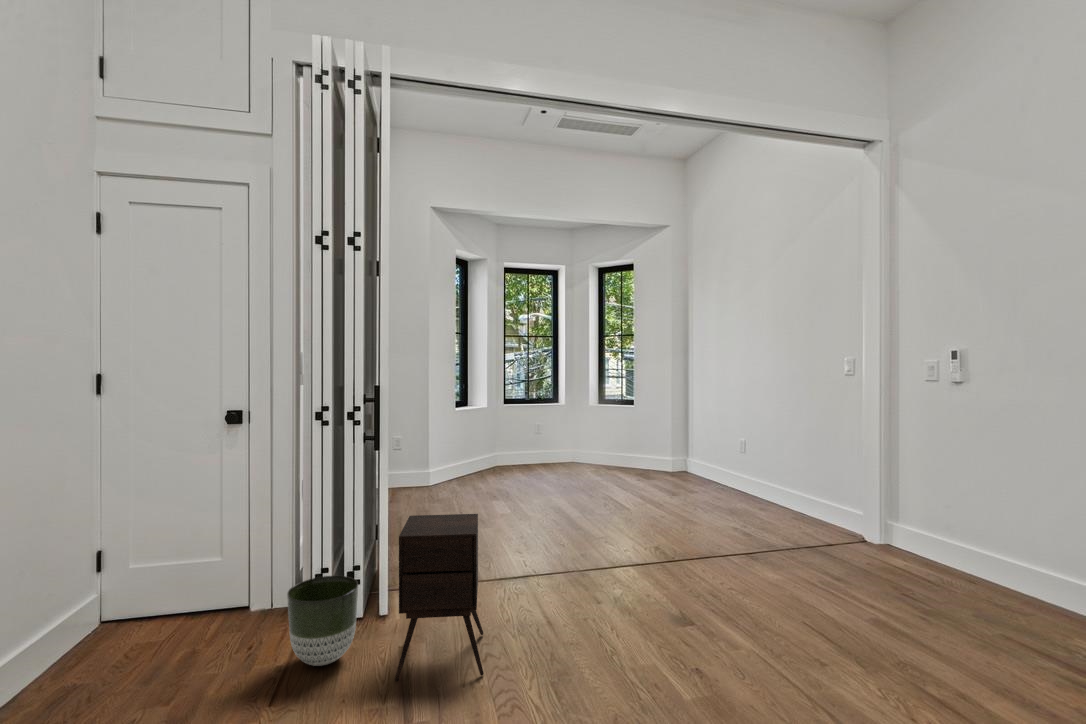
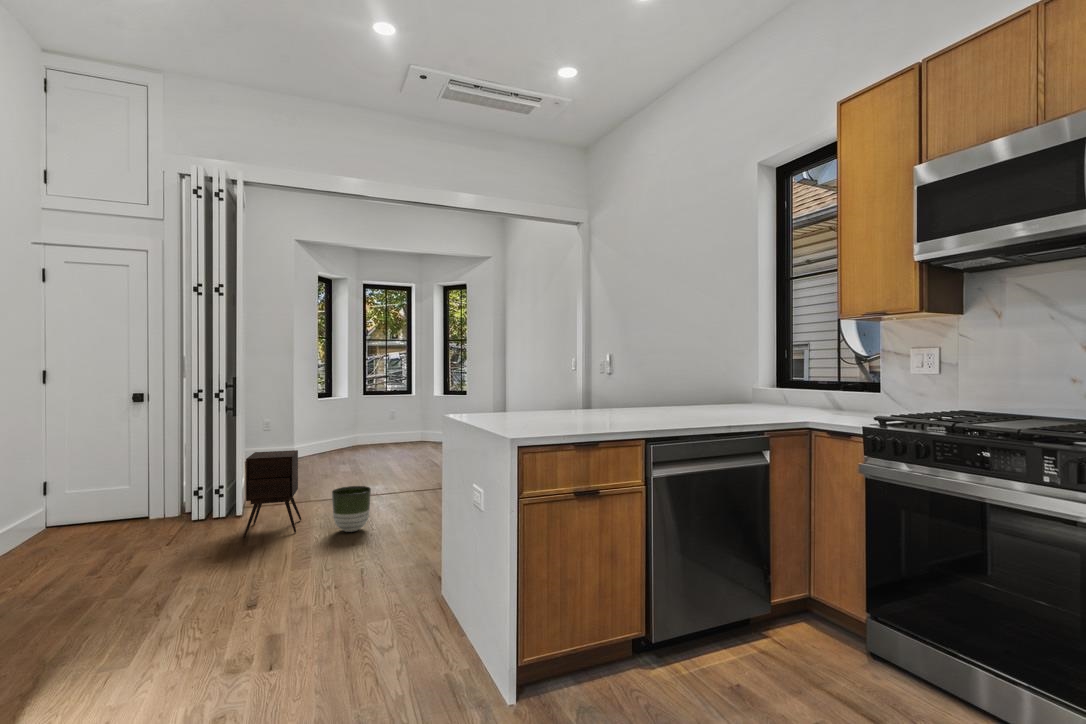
planter: present [287,576,358,666] -> present [332,486,371,532]

